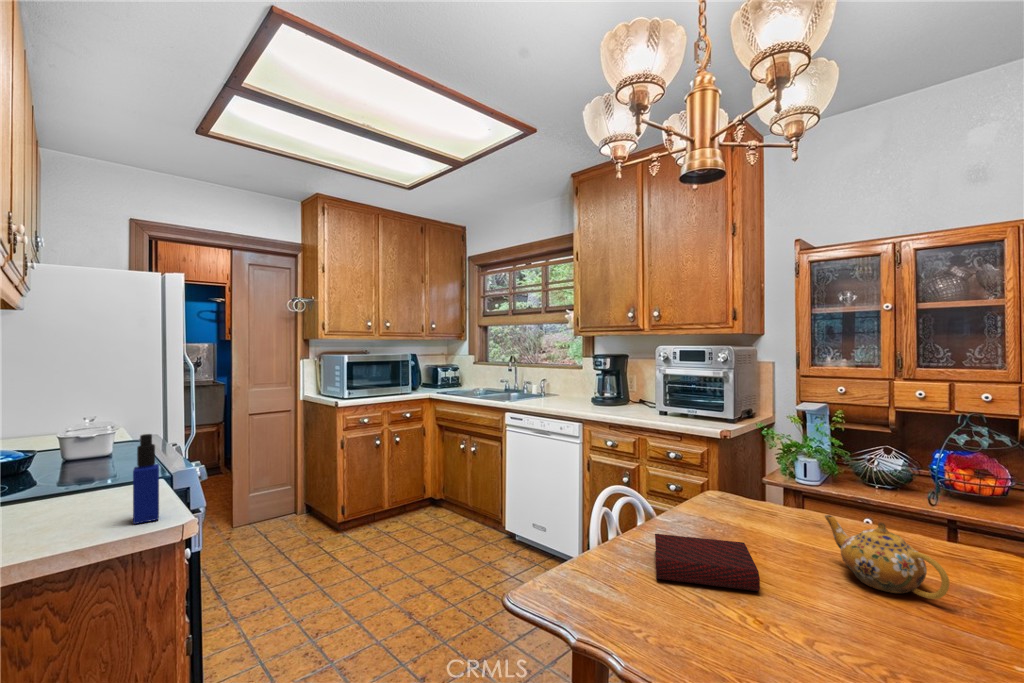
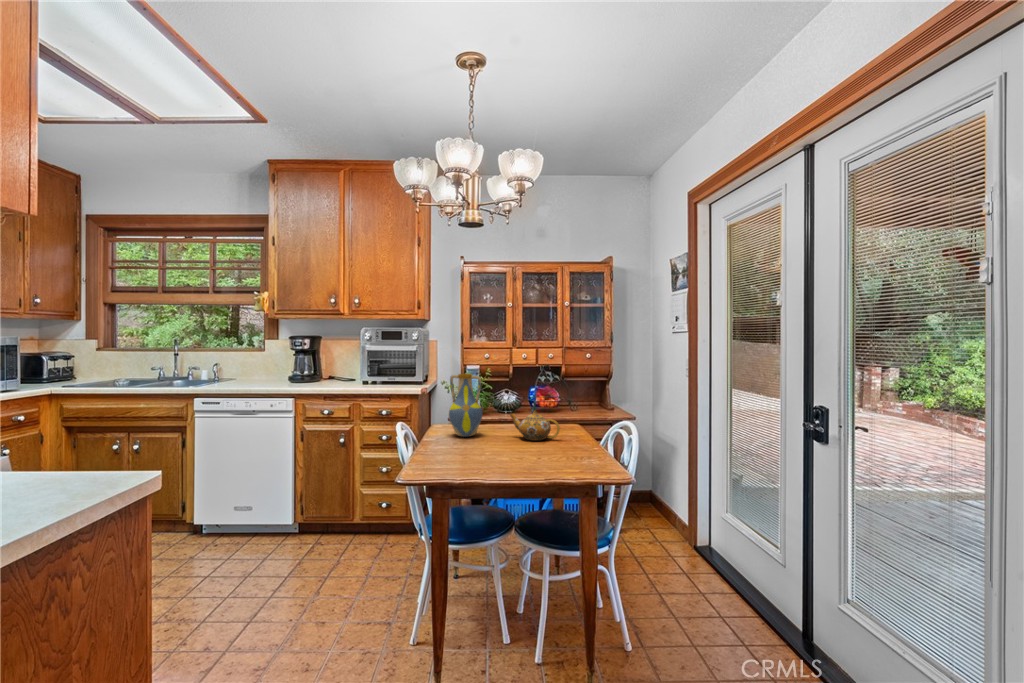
vase: none [711,426,773,535] -> present [449,374,482,437]
bottle: present [133,434,159,524] -> none [35,401,71,488]
book: present [655,534,760,591] -> none [434,434,496,457]

